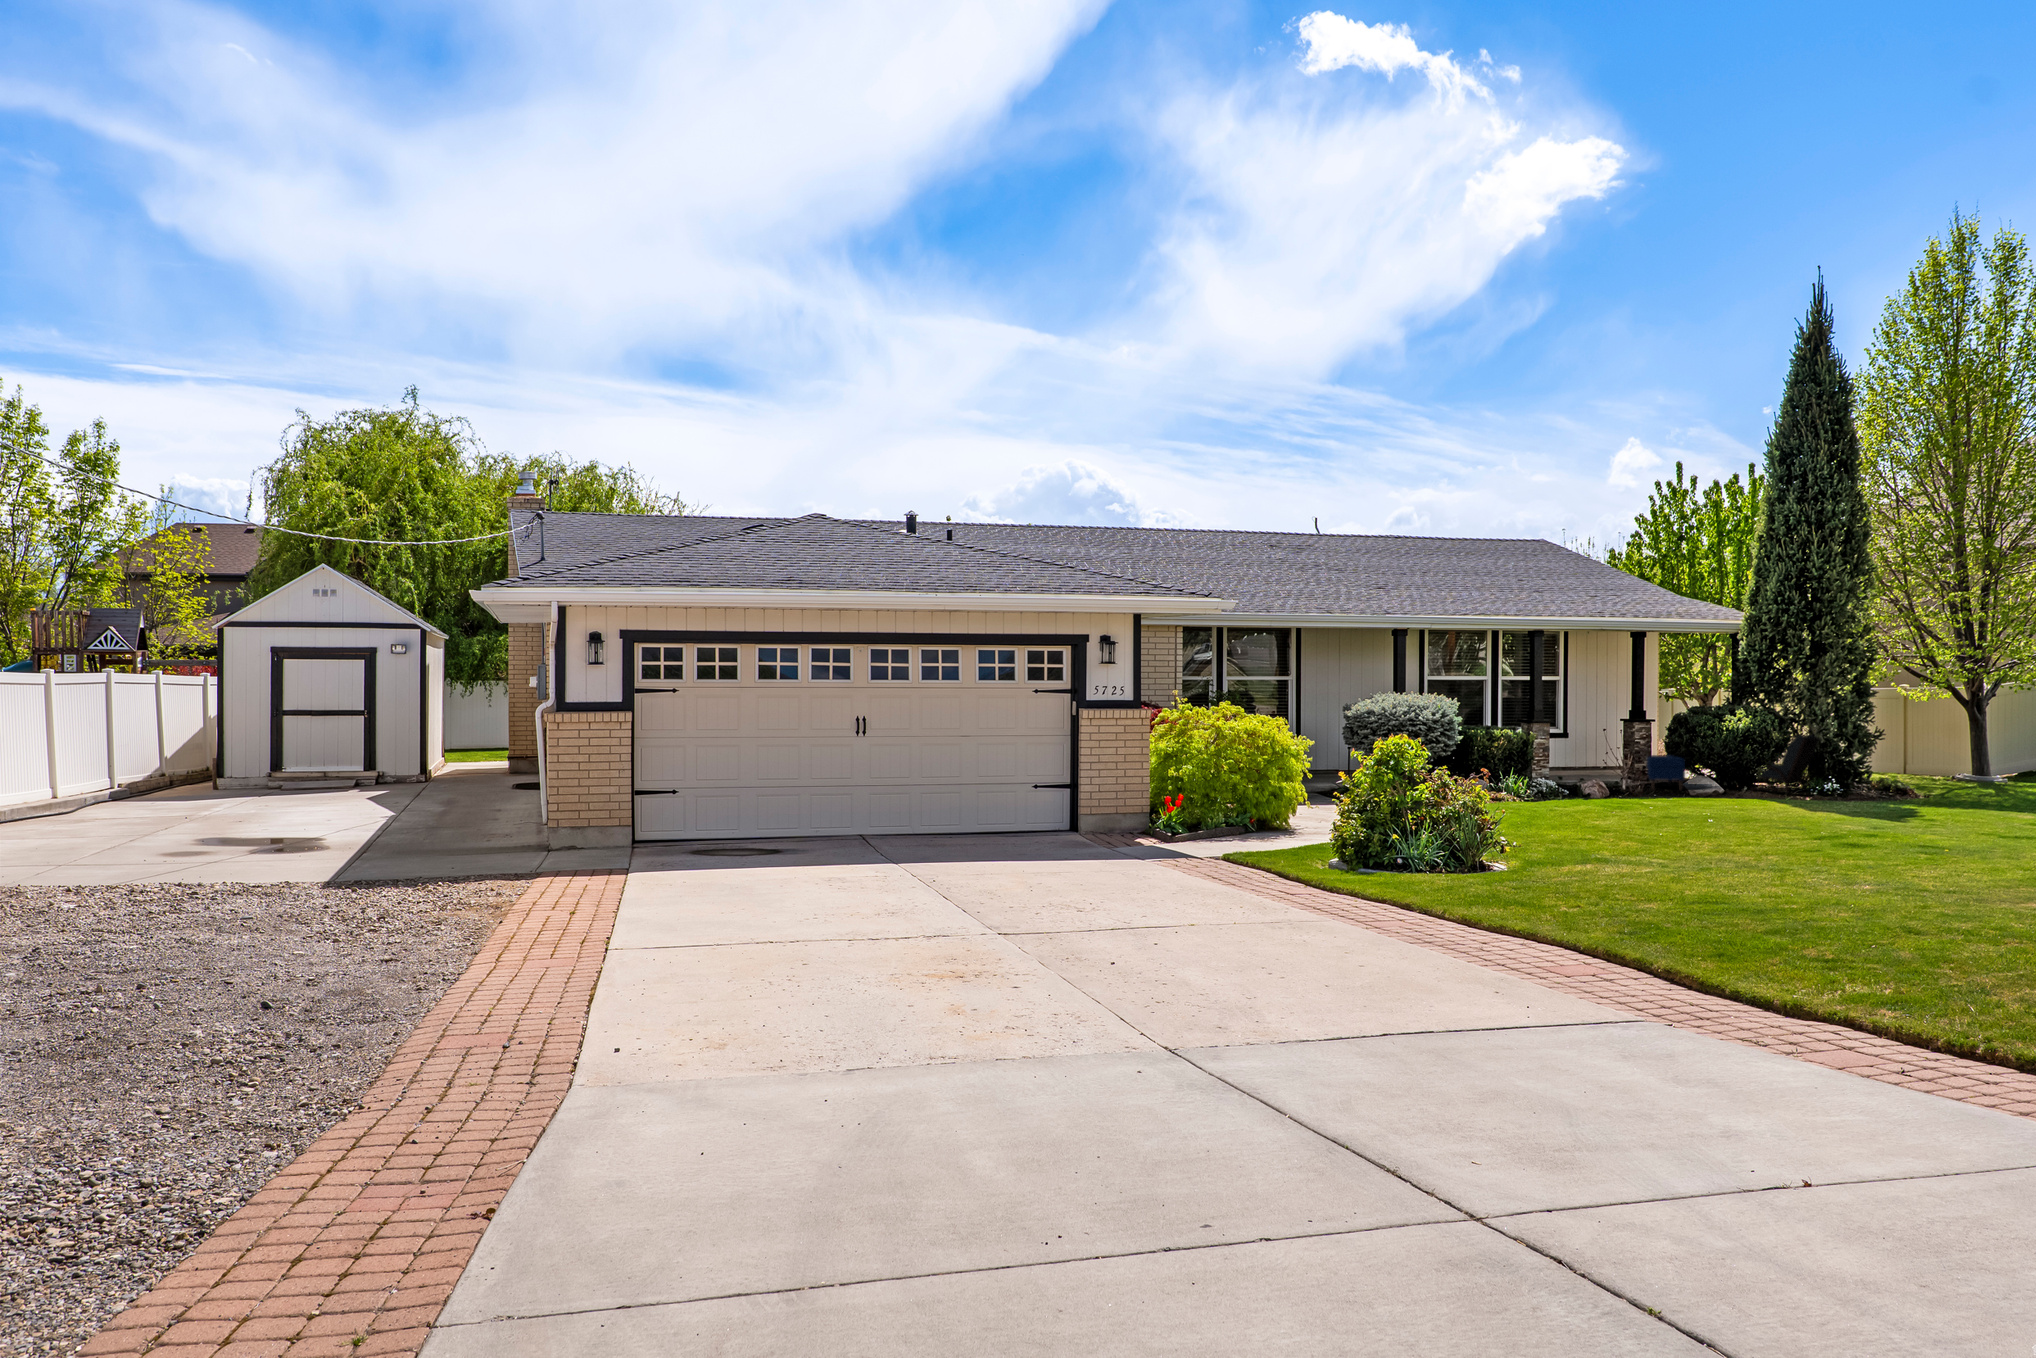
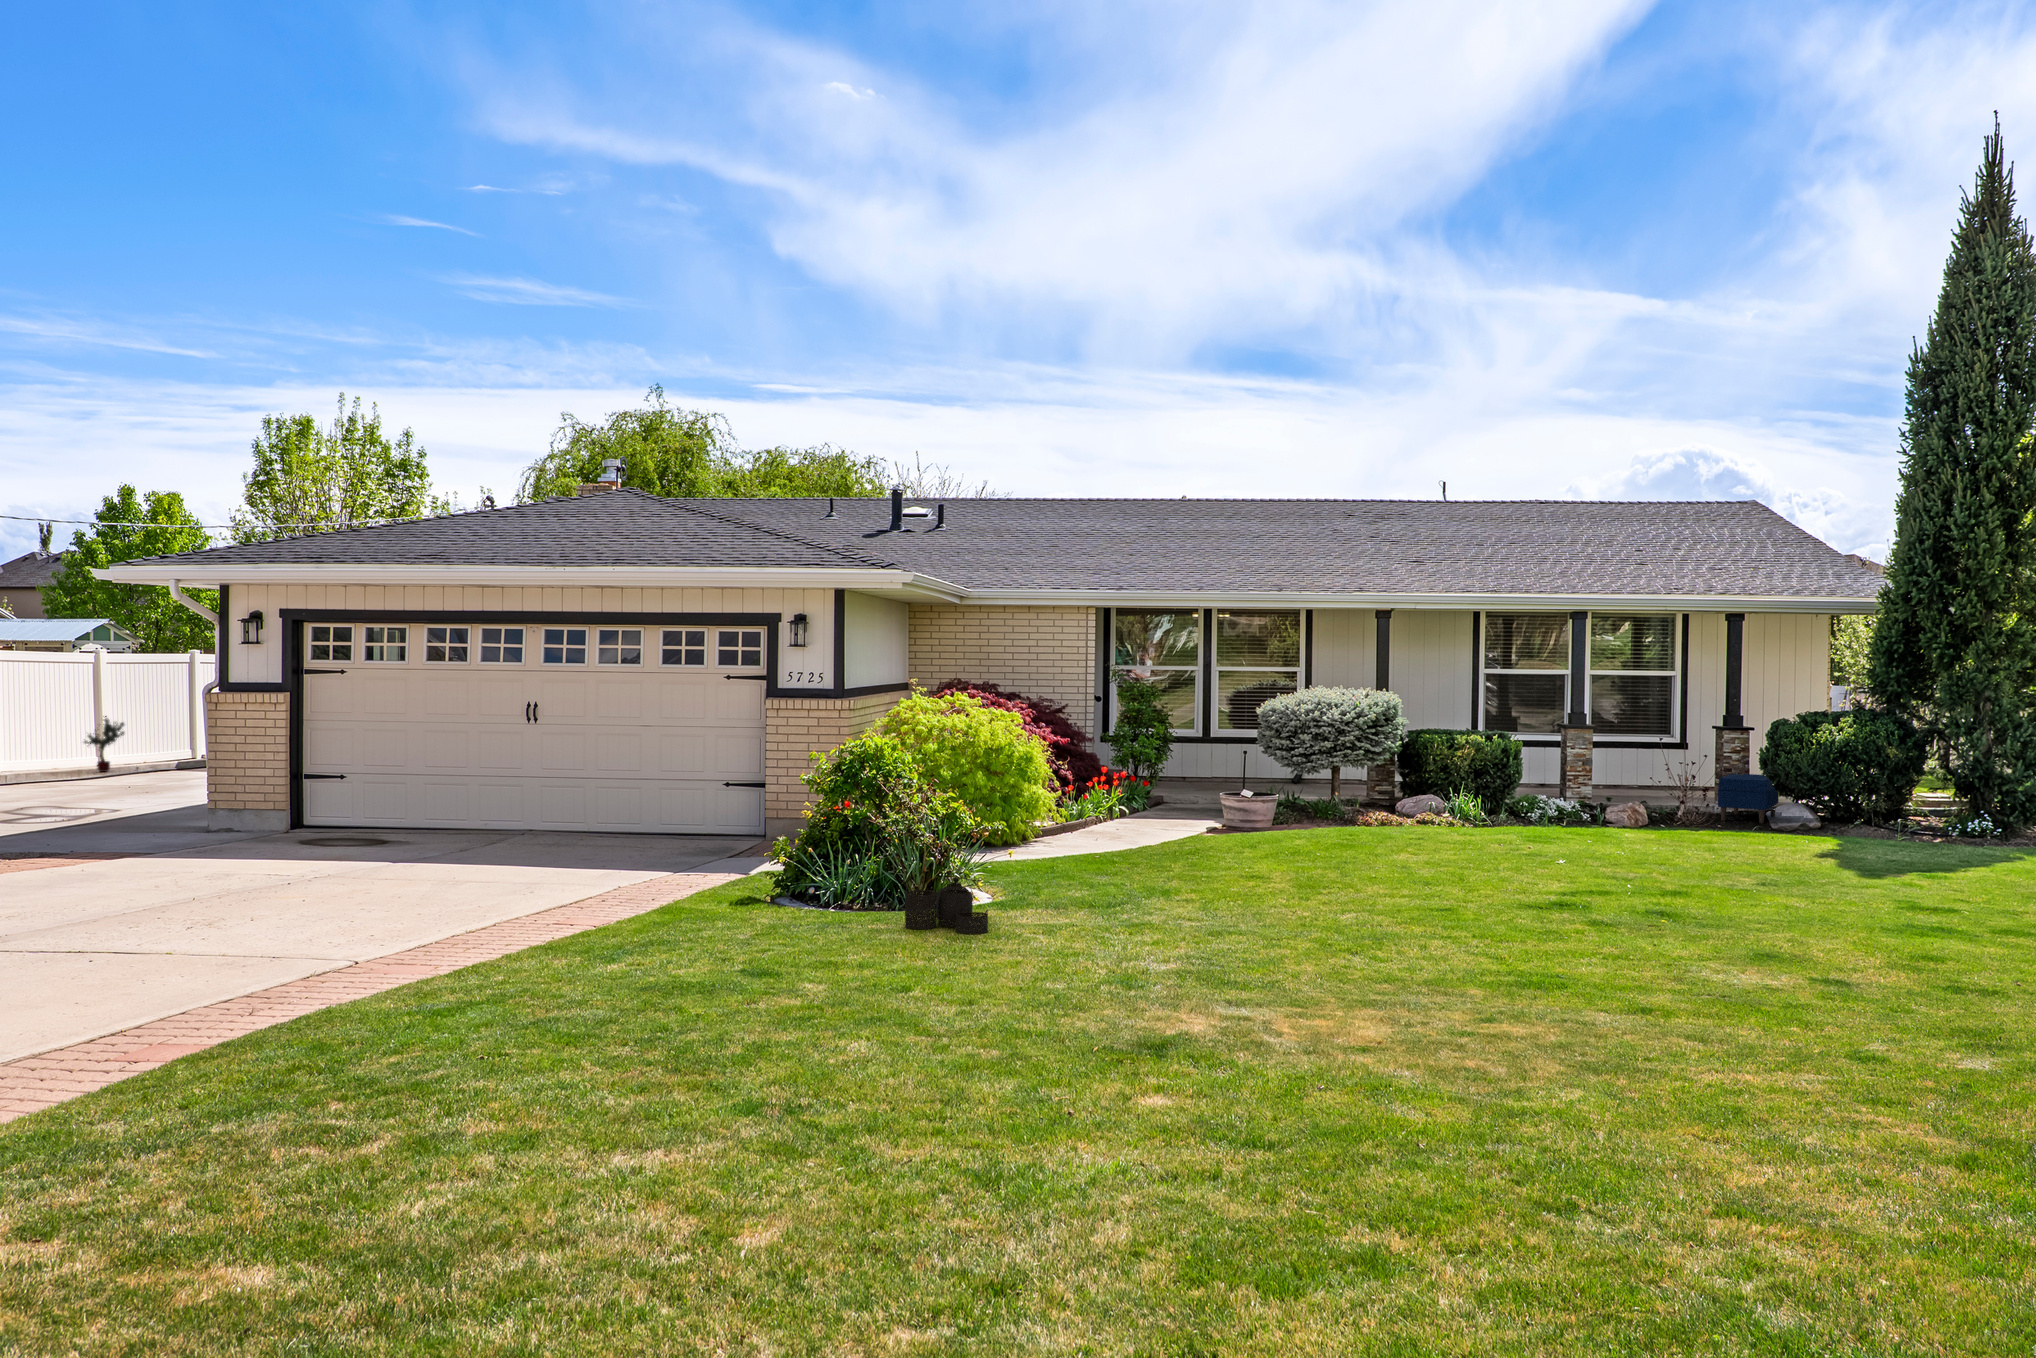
lounge chair: present [1751,735,1819,793] -> none [1864,753,1969,834]
potted tree: none [88,741,131,804] -> present [84,716,124,772]
woven basket: none [1435,842,1512,878] -> present [905,880,988,934]

